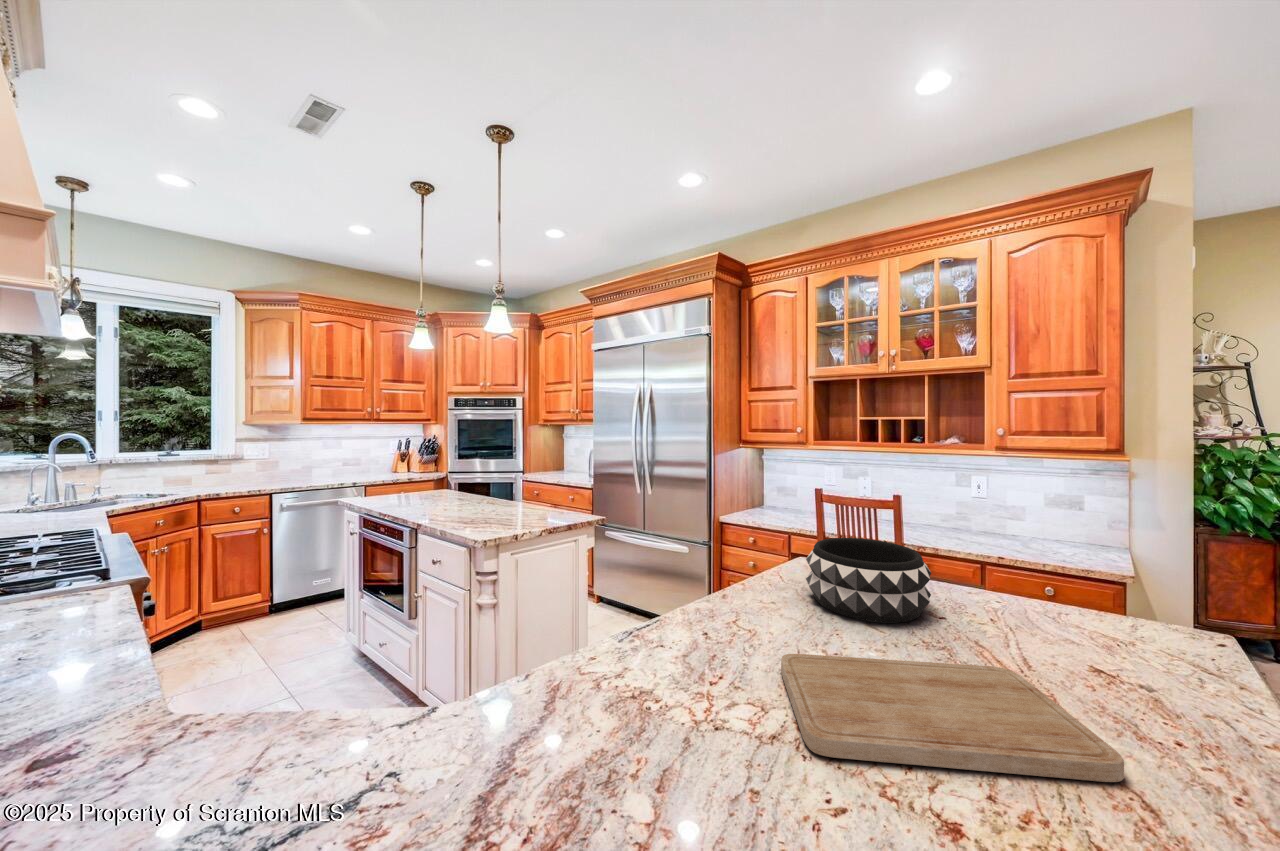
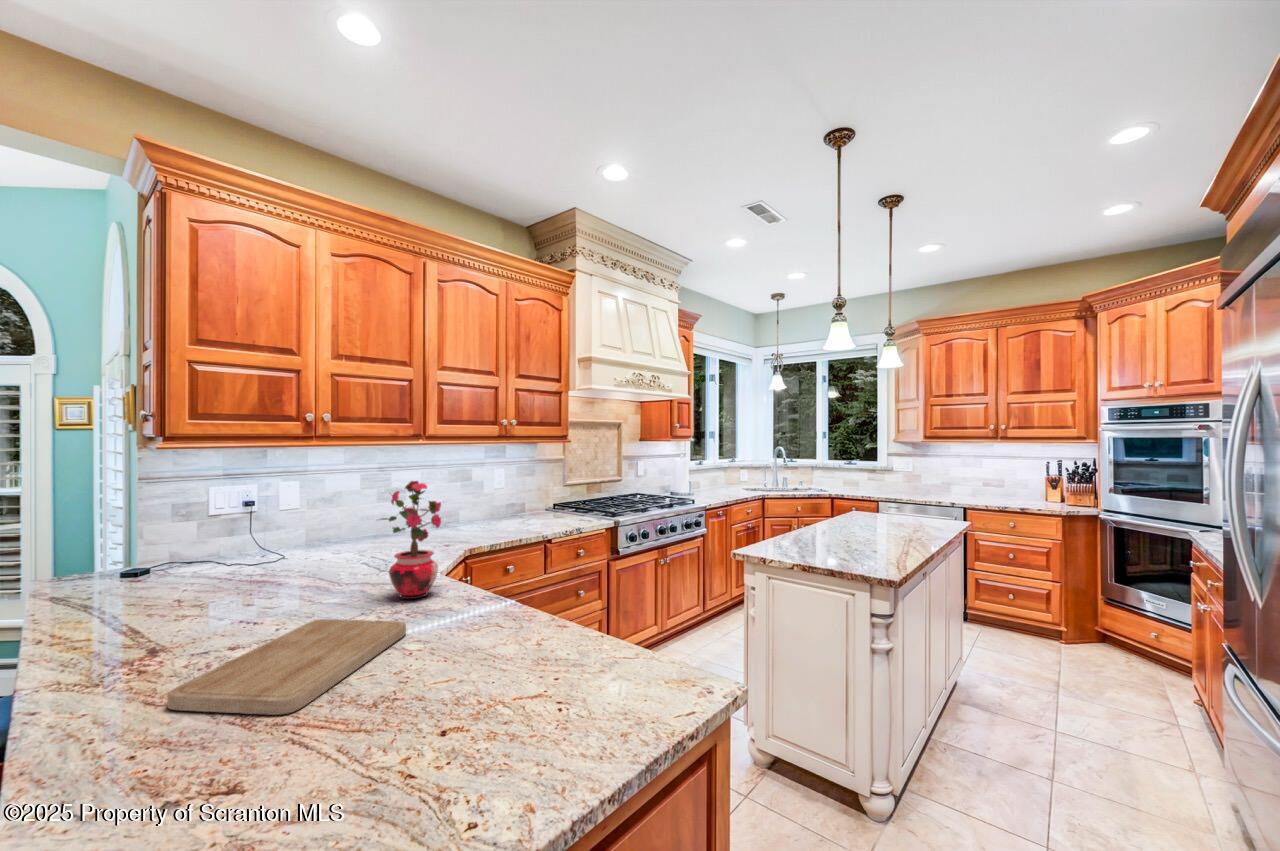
potted plant: none [552,485,655,713] -> present [379,481,441,599]
decorative bowl: present [806,538,931,623] -> none [432,597,590,720]

